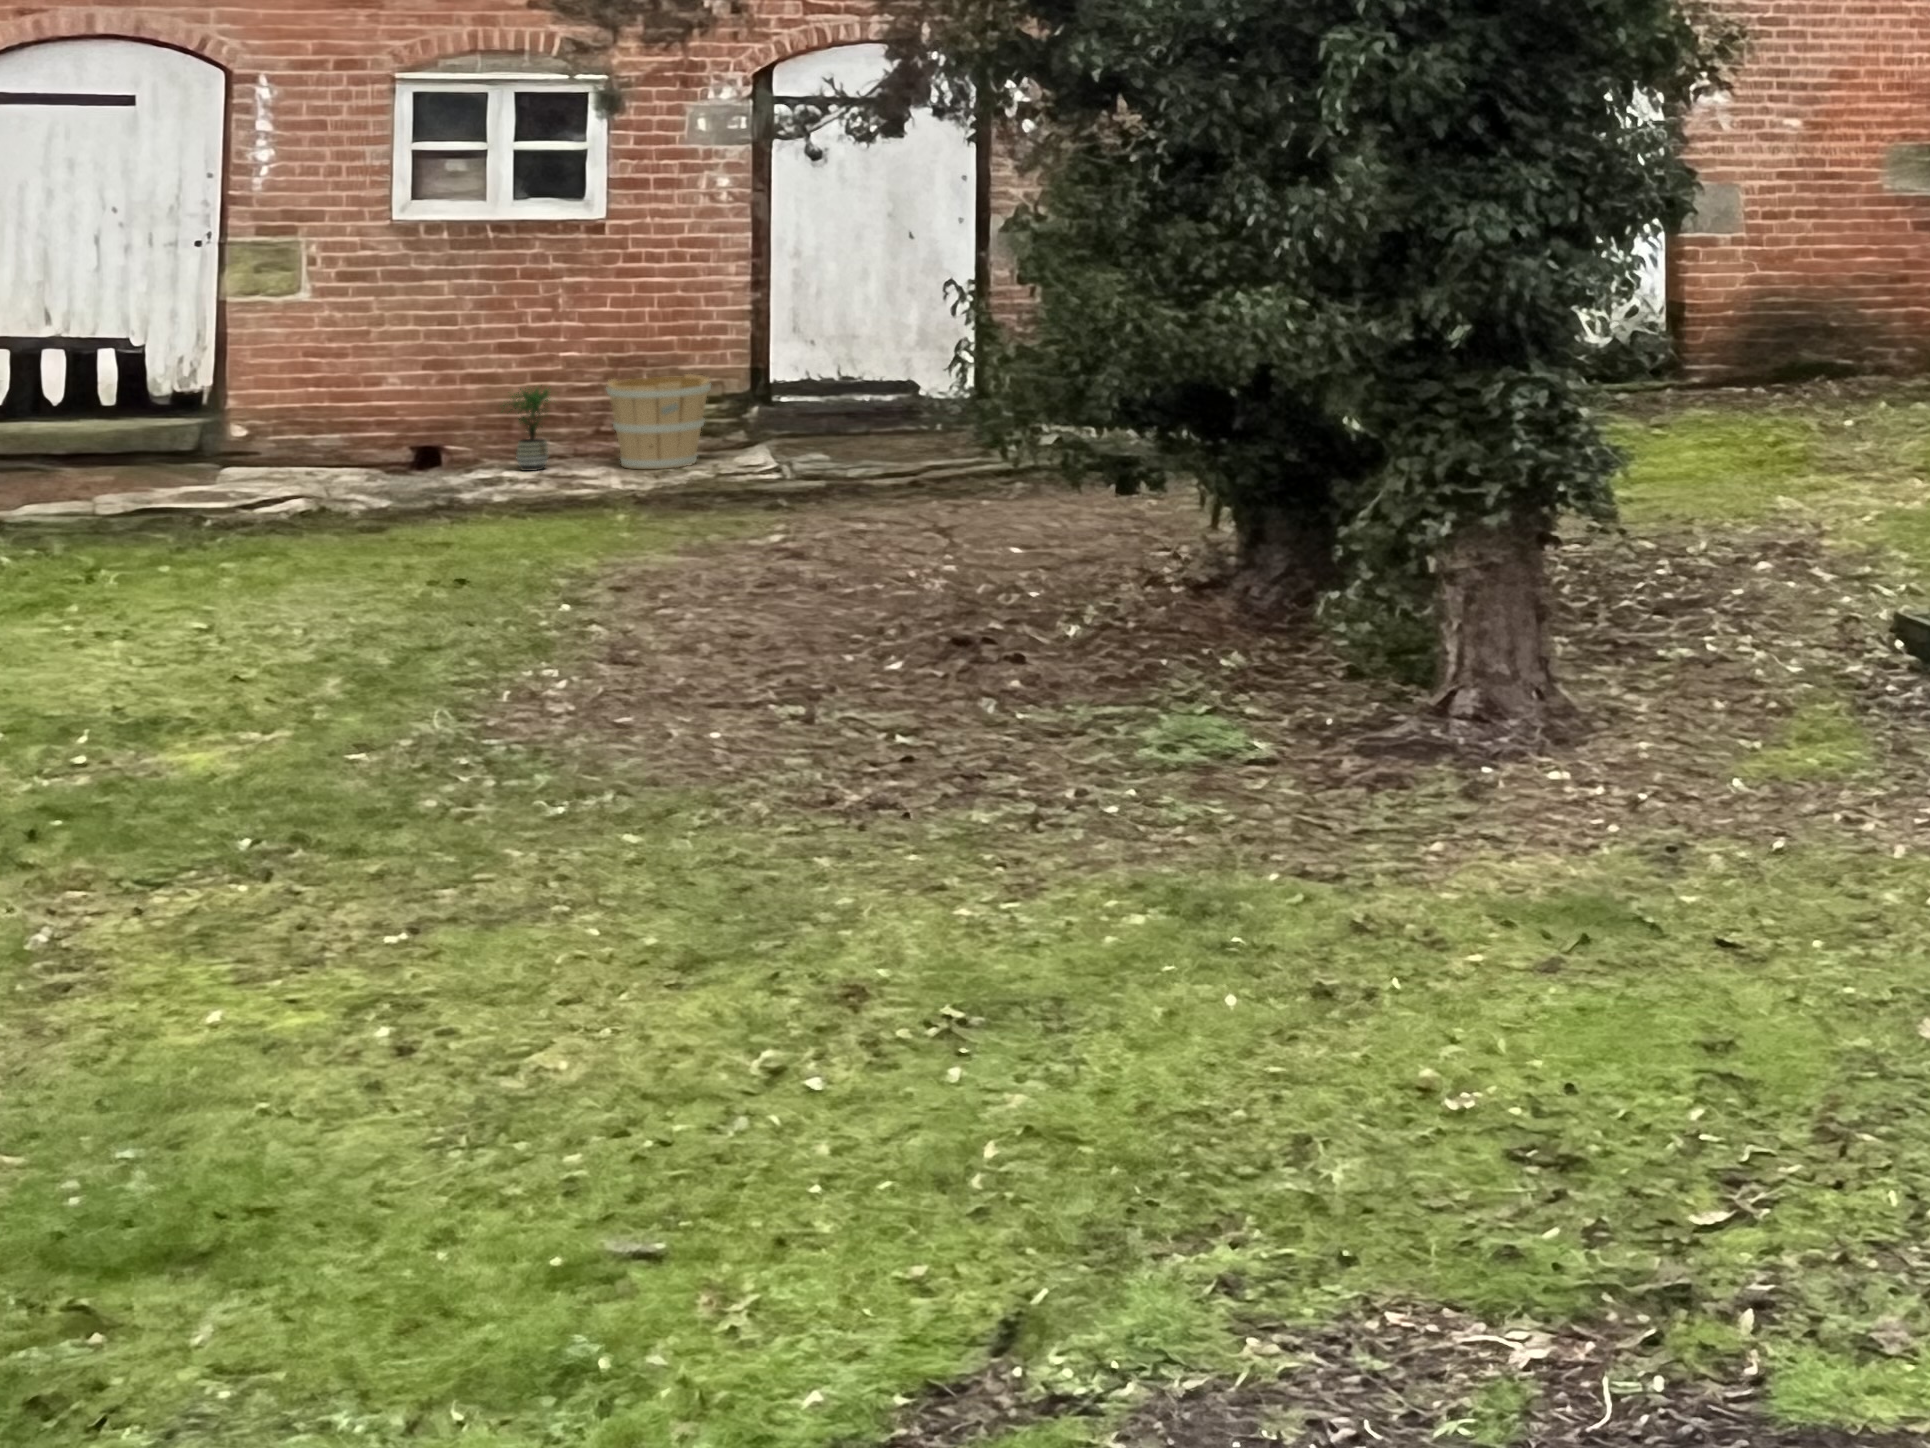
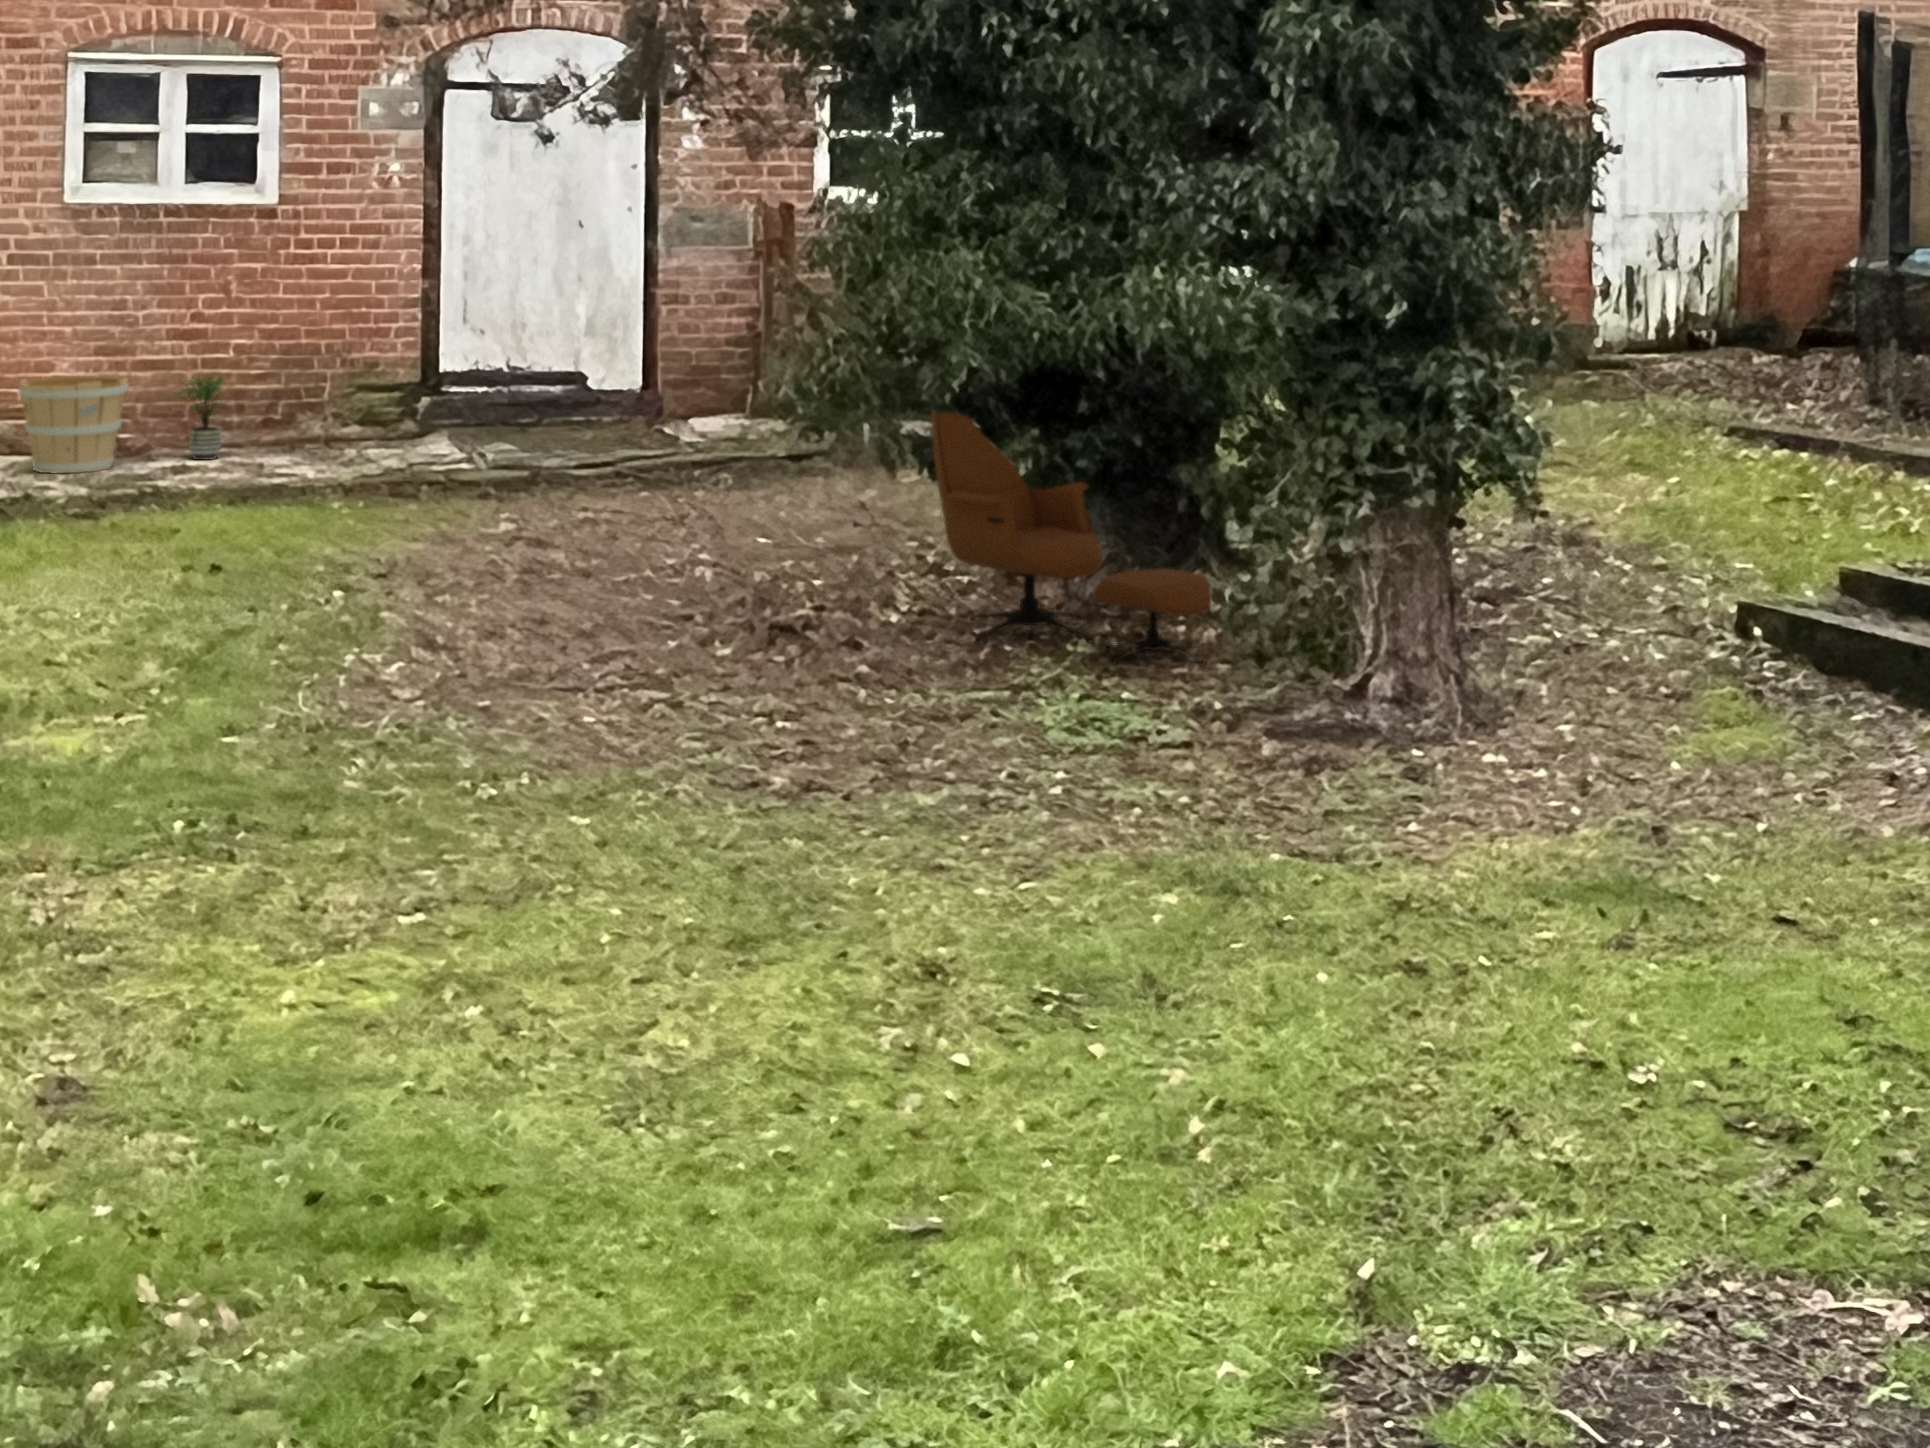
wooden bucket: present [607,374,711,469] -> present [18,374,129,473]
lounge chair: none [1093,381,1353,679] -> present [932,412,1212,664]

